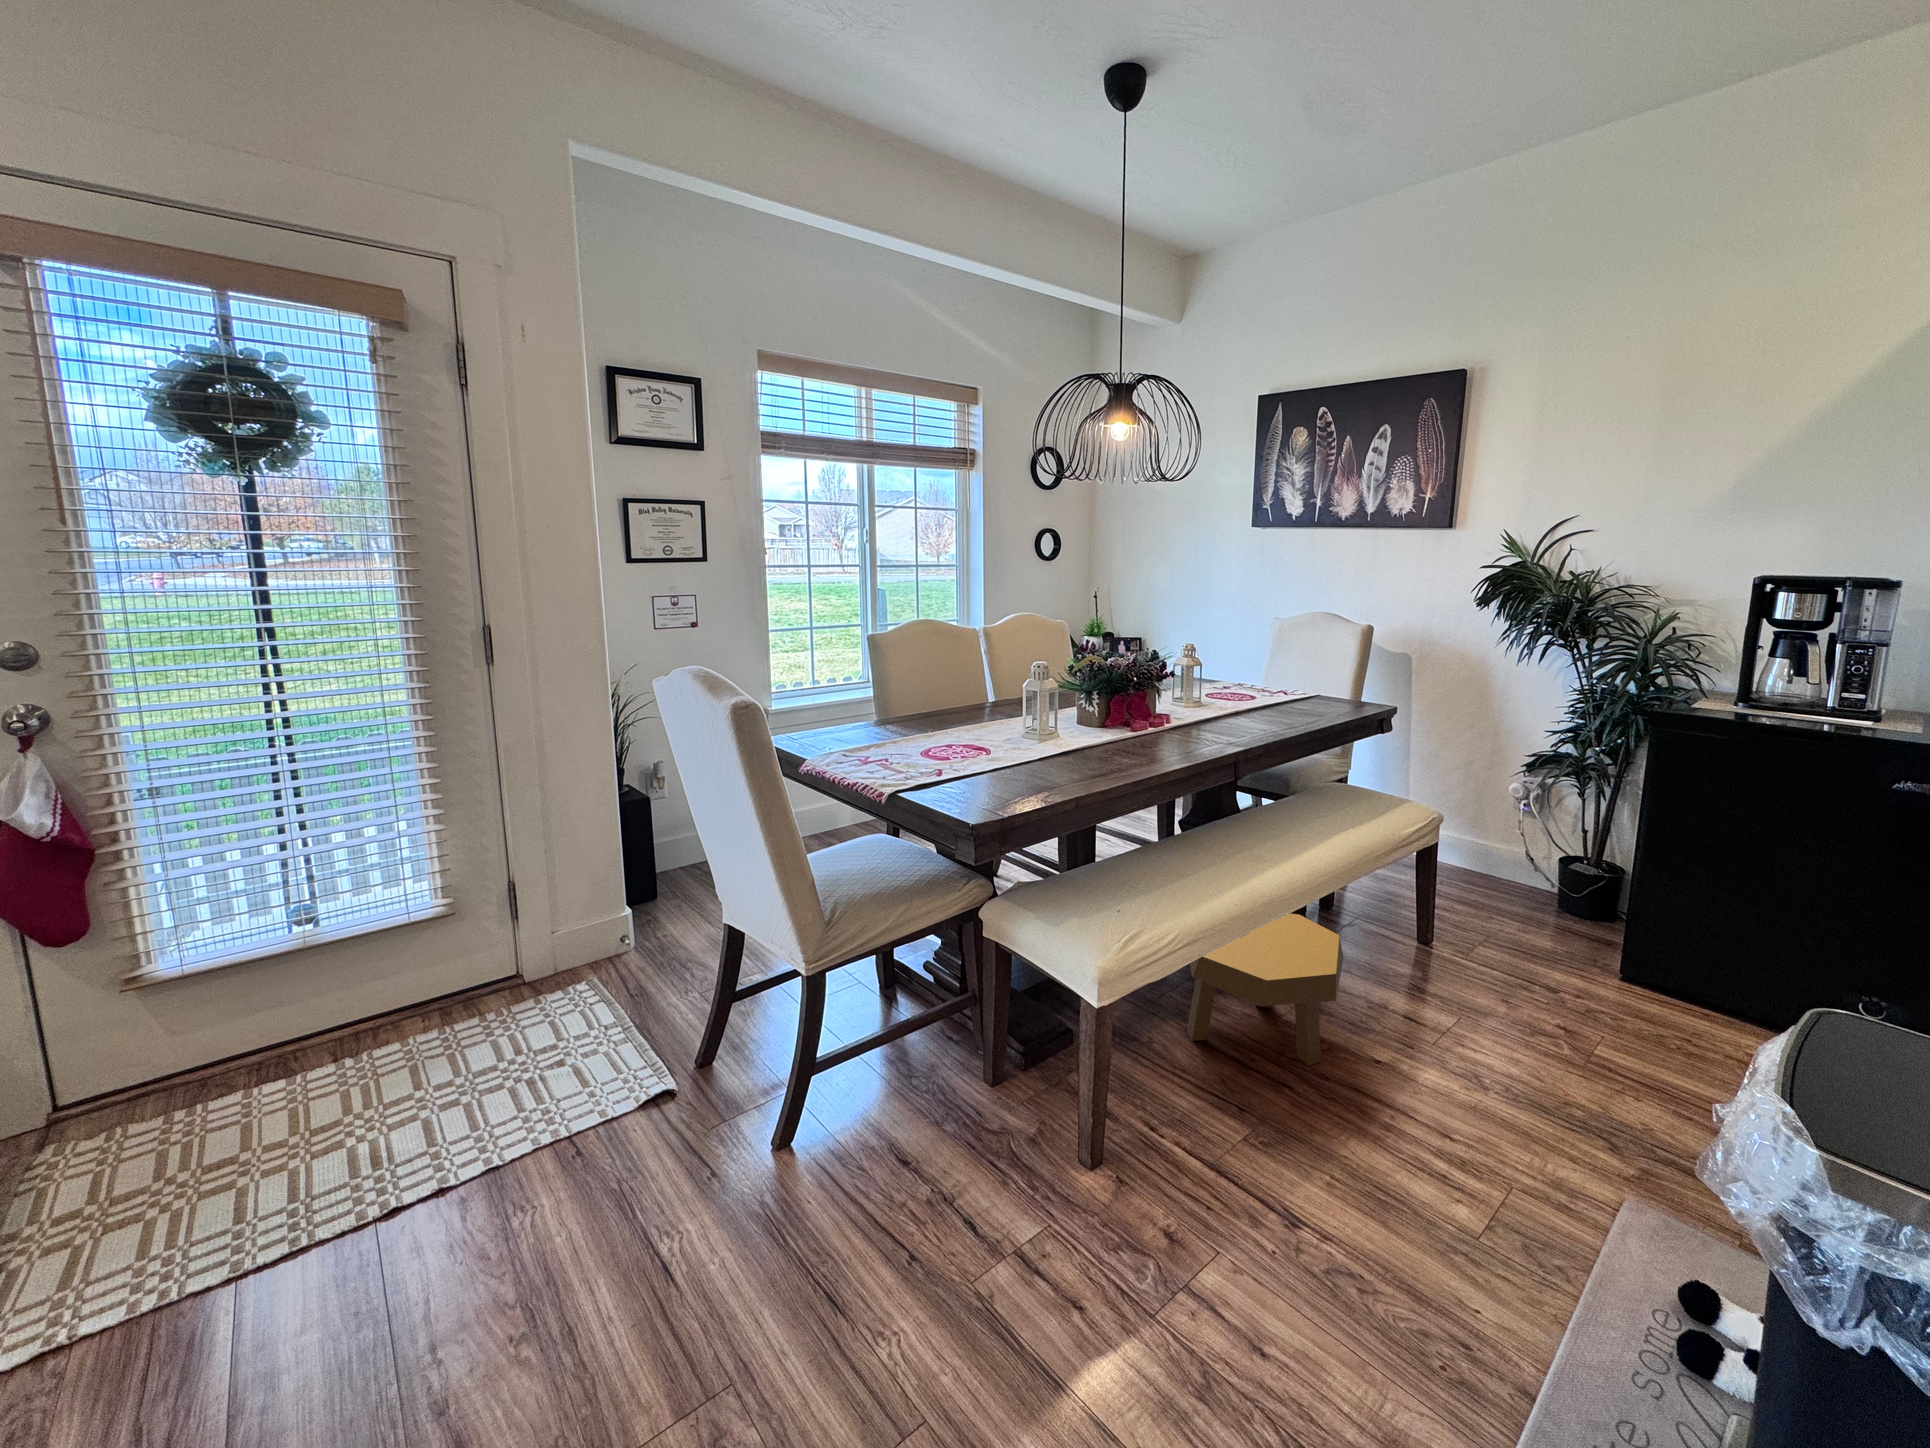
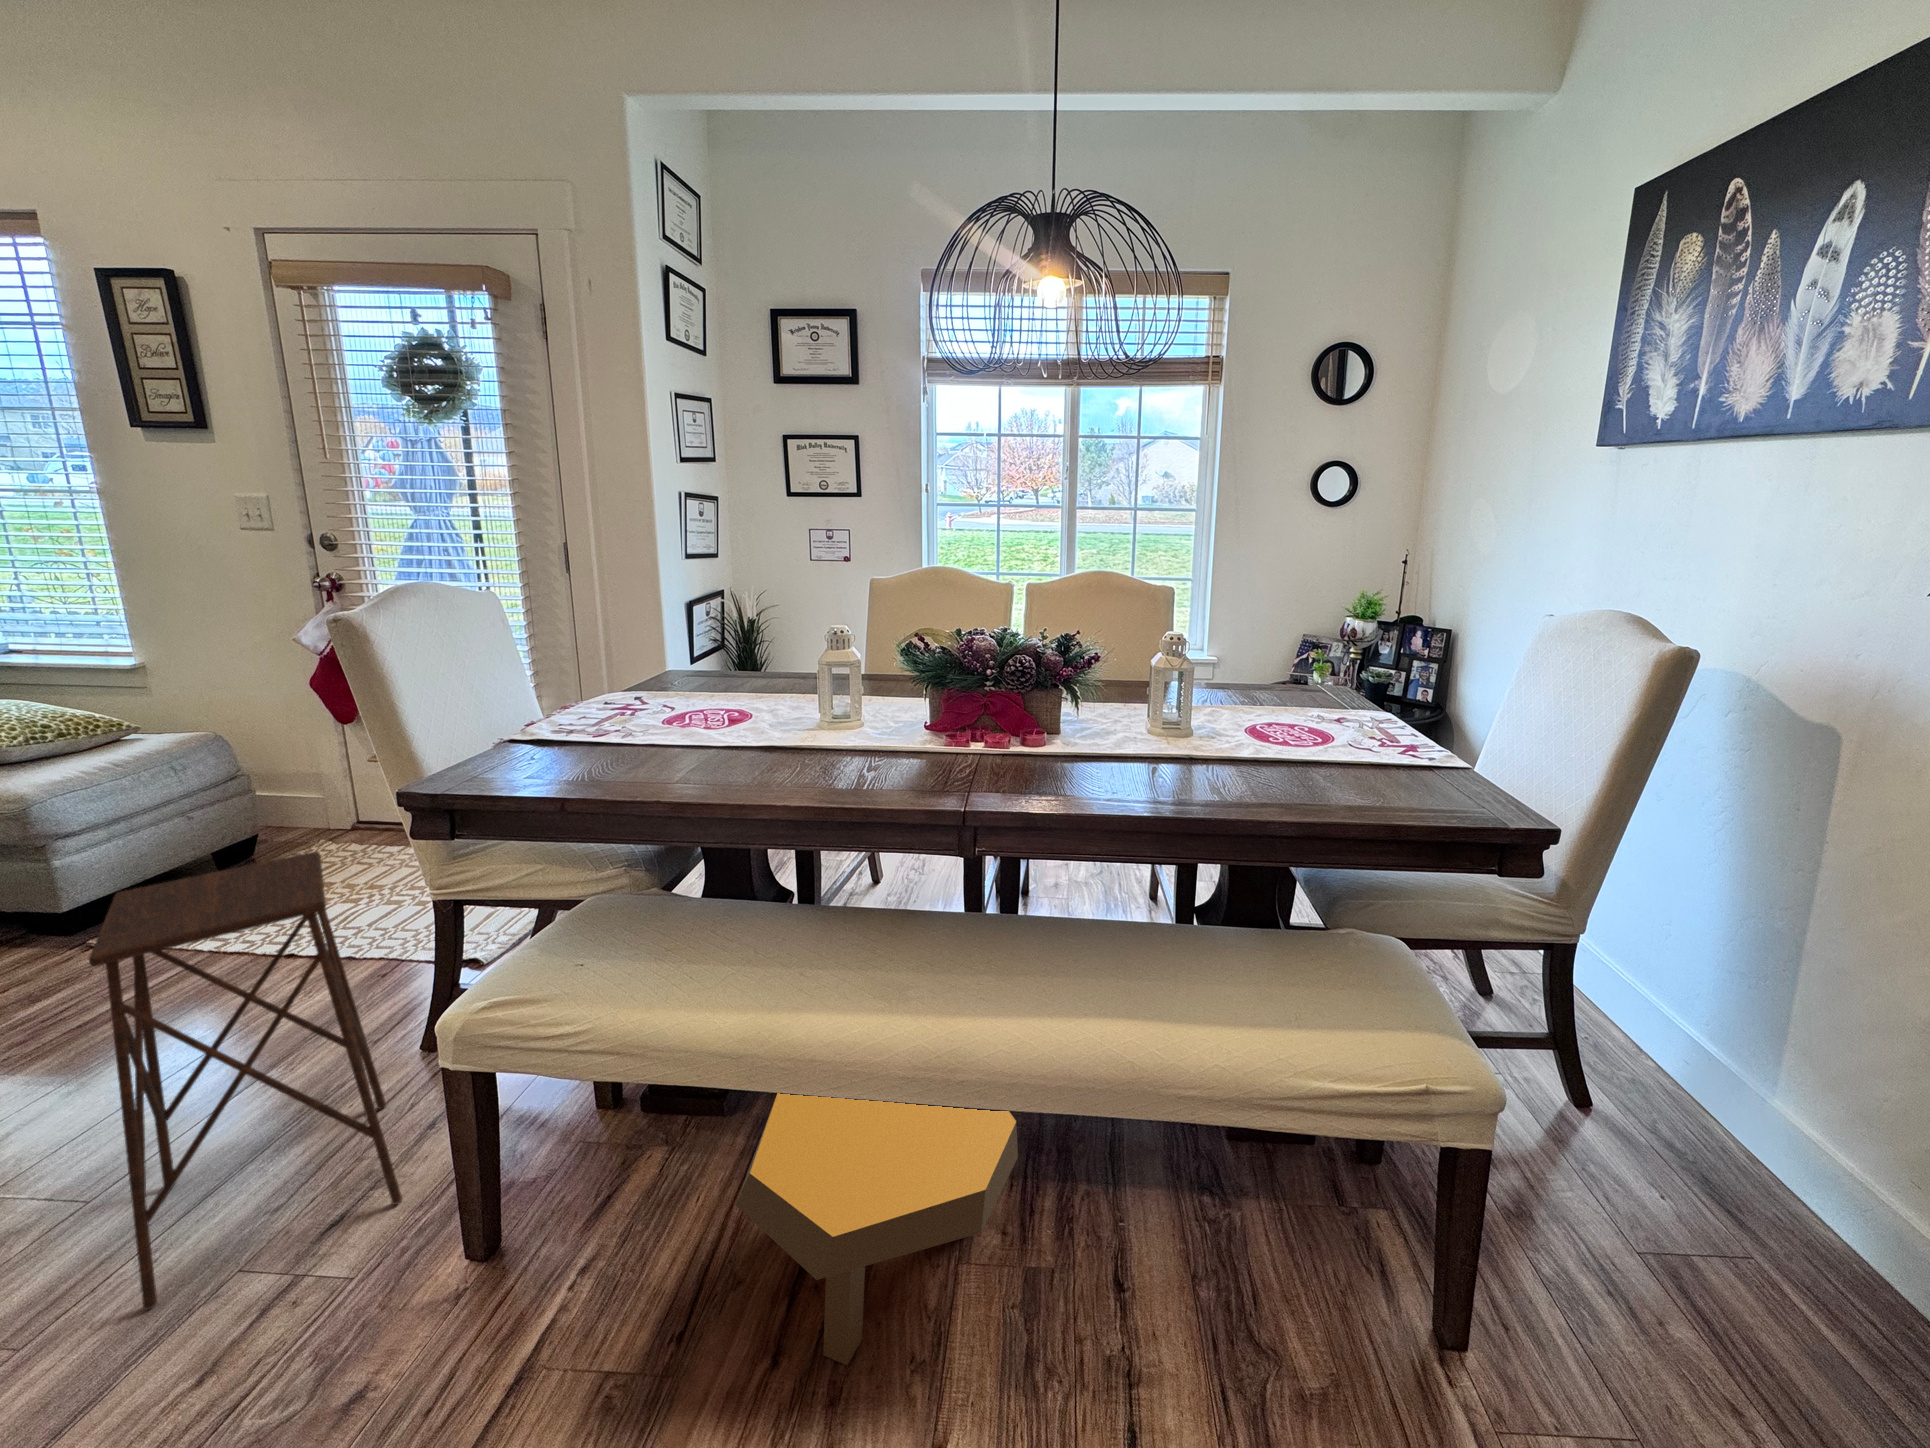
side table: none [811,924,1012,1328] -> present [89,851,402,1310]

